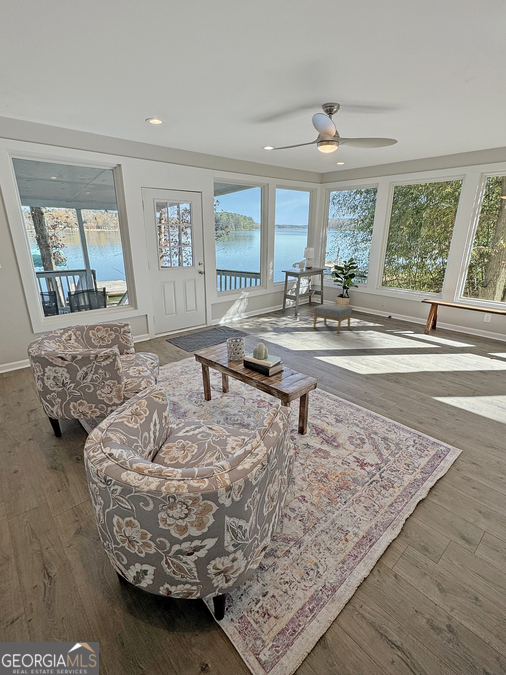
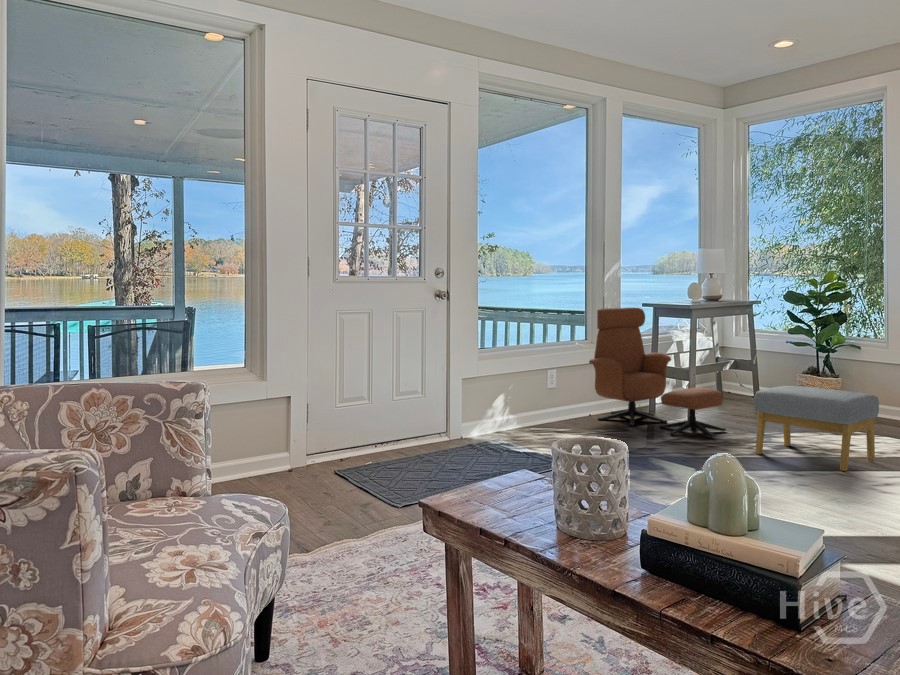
lounge chair: none [260,273,307,322] -> present [589,308,726,437]

